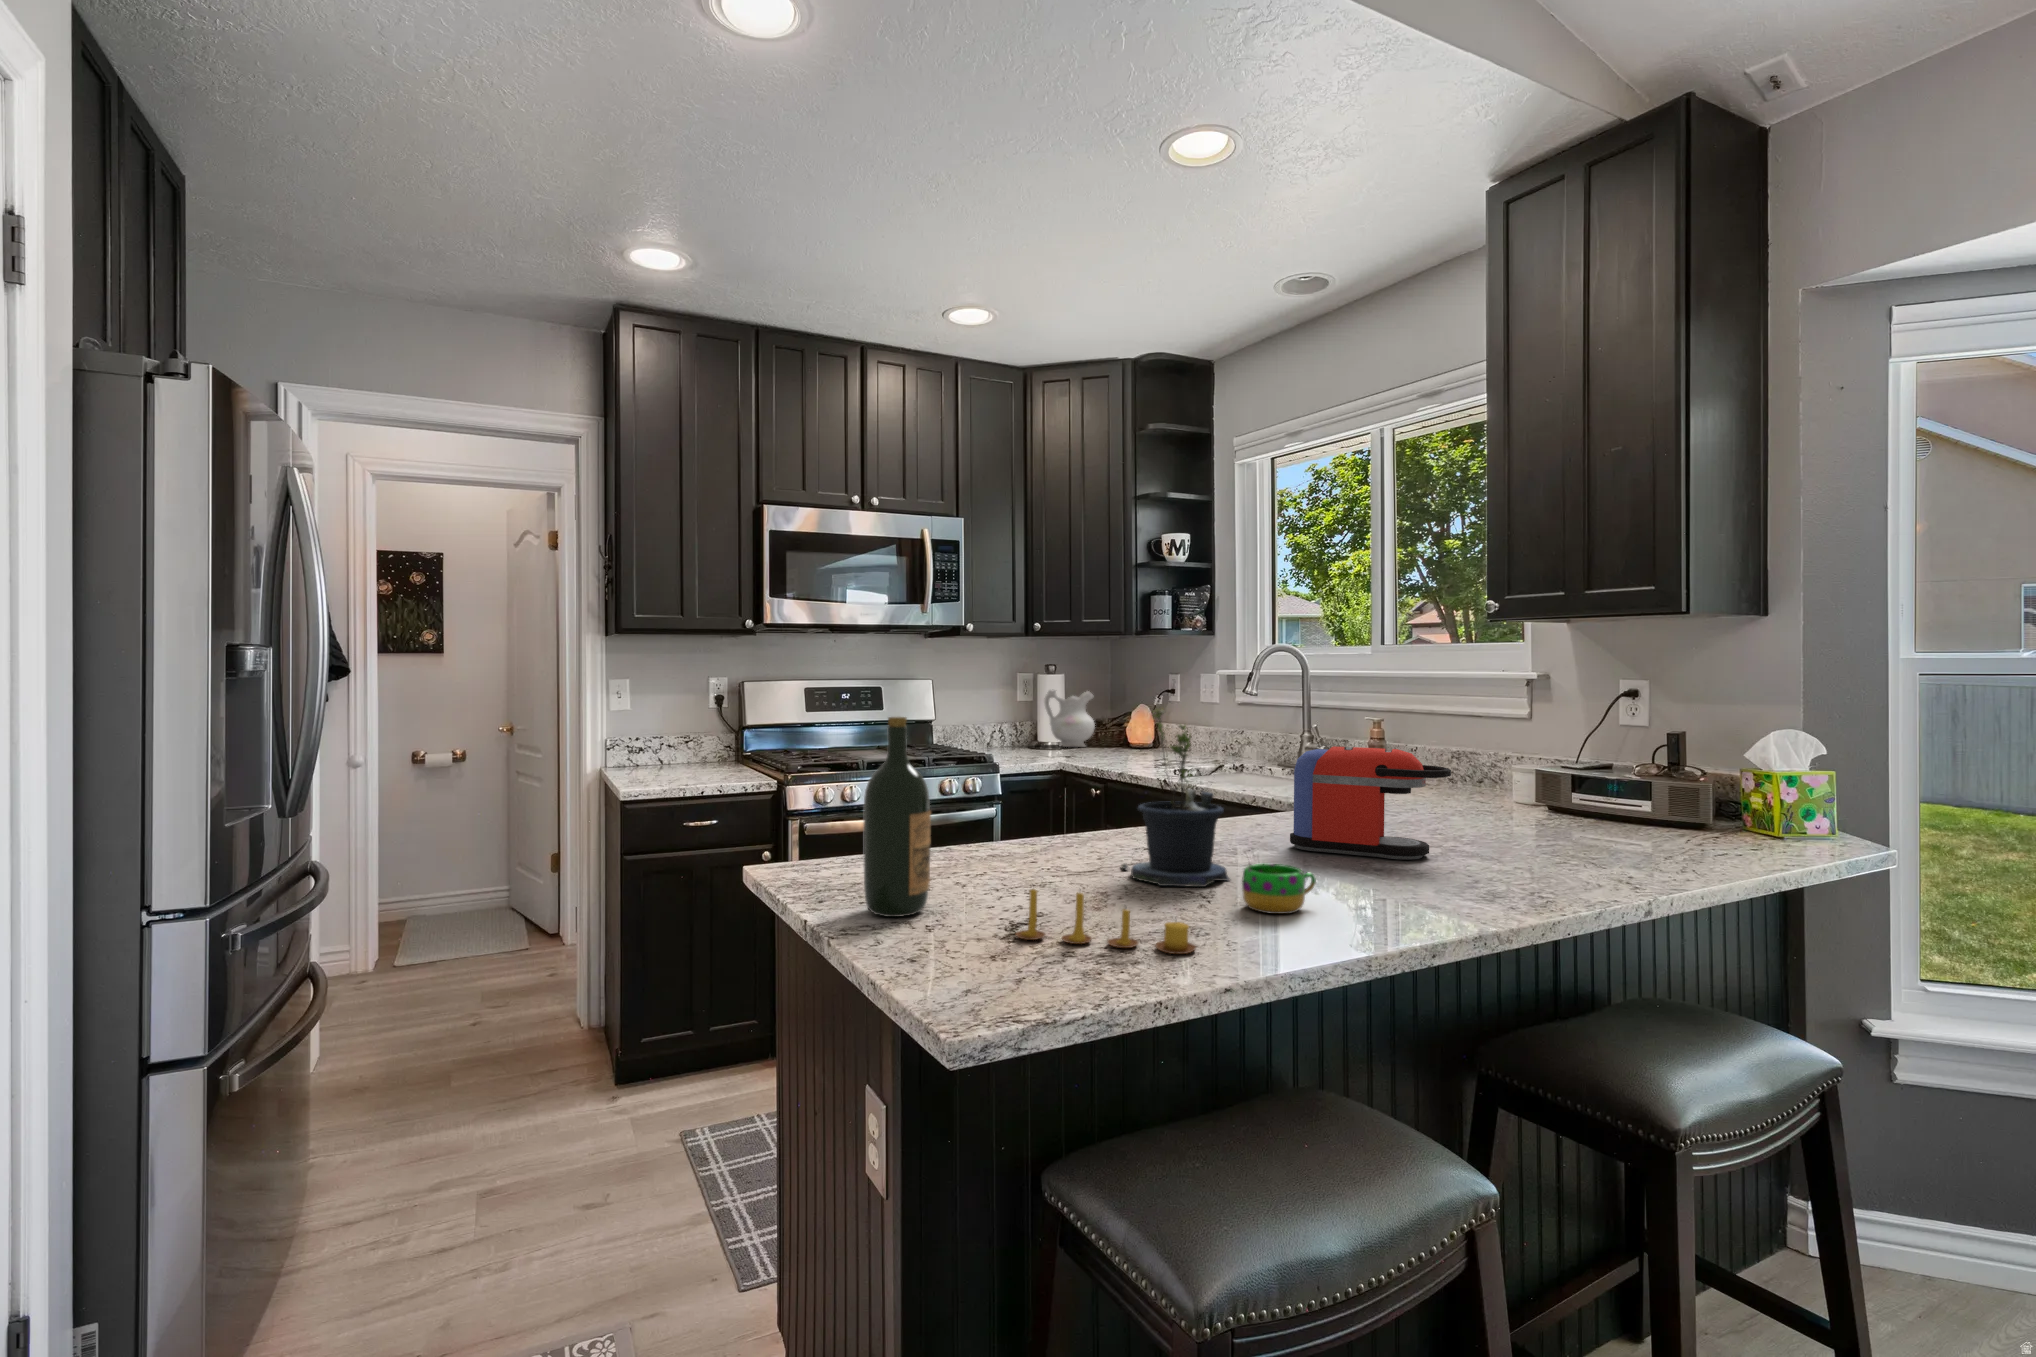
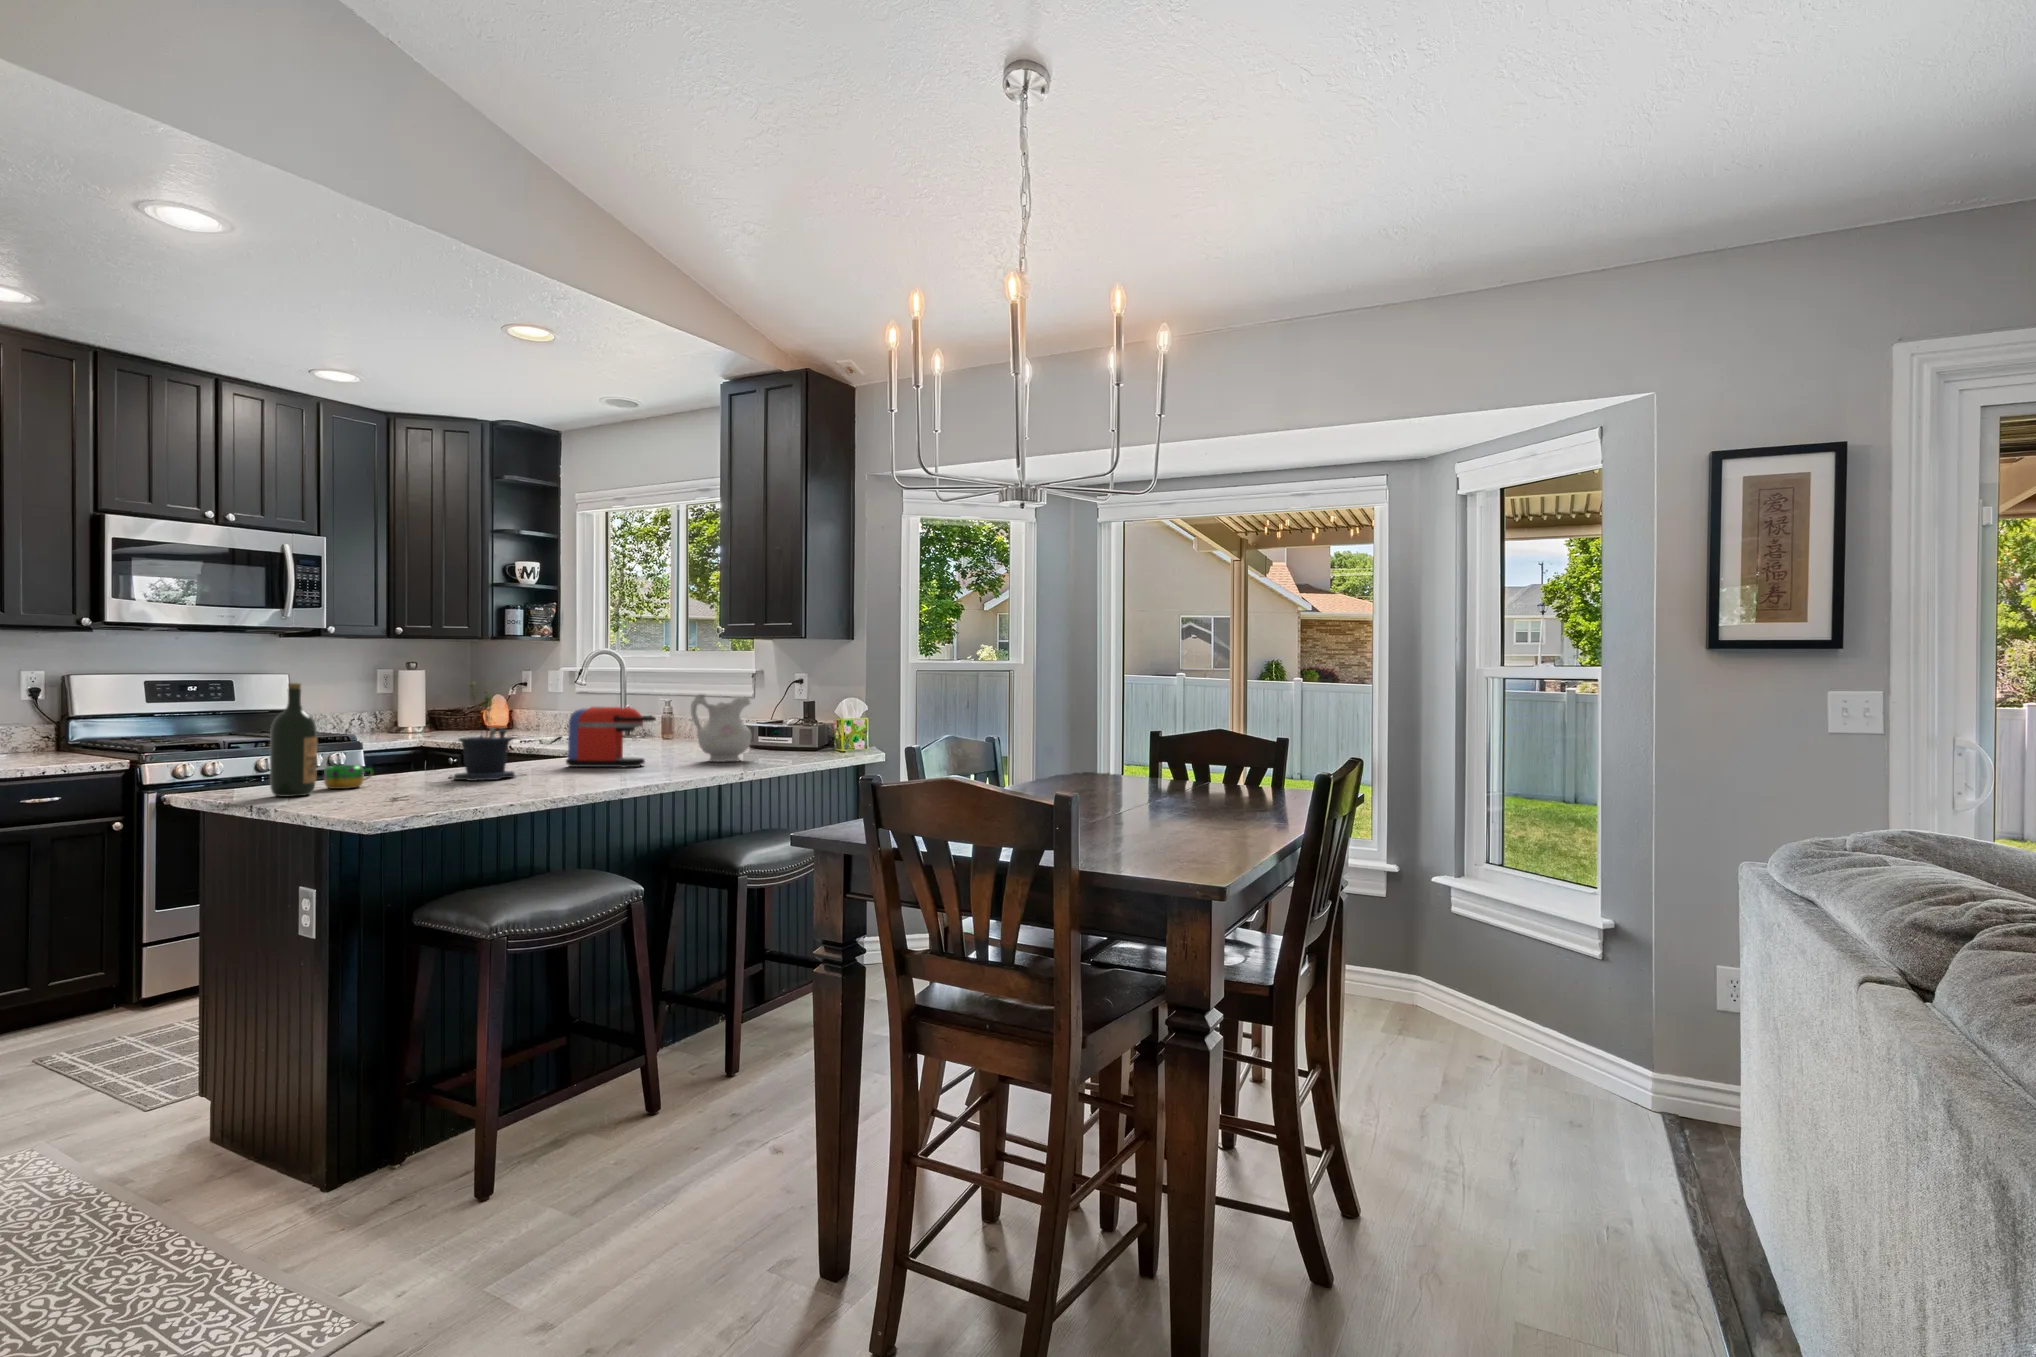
ceramic pitcher: present [1044,690,1095,747] -> present [691,695,752,762]
mug: present [1242,864,1316,914] -> present [324,765,373,789]
candle: present [1016,889,1196,954] -> none [374,768,479,797]

